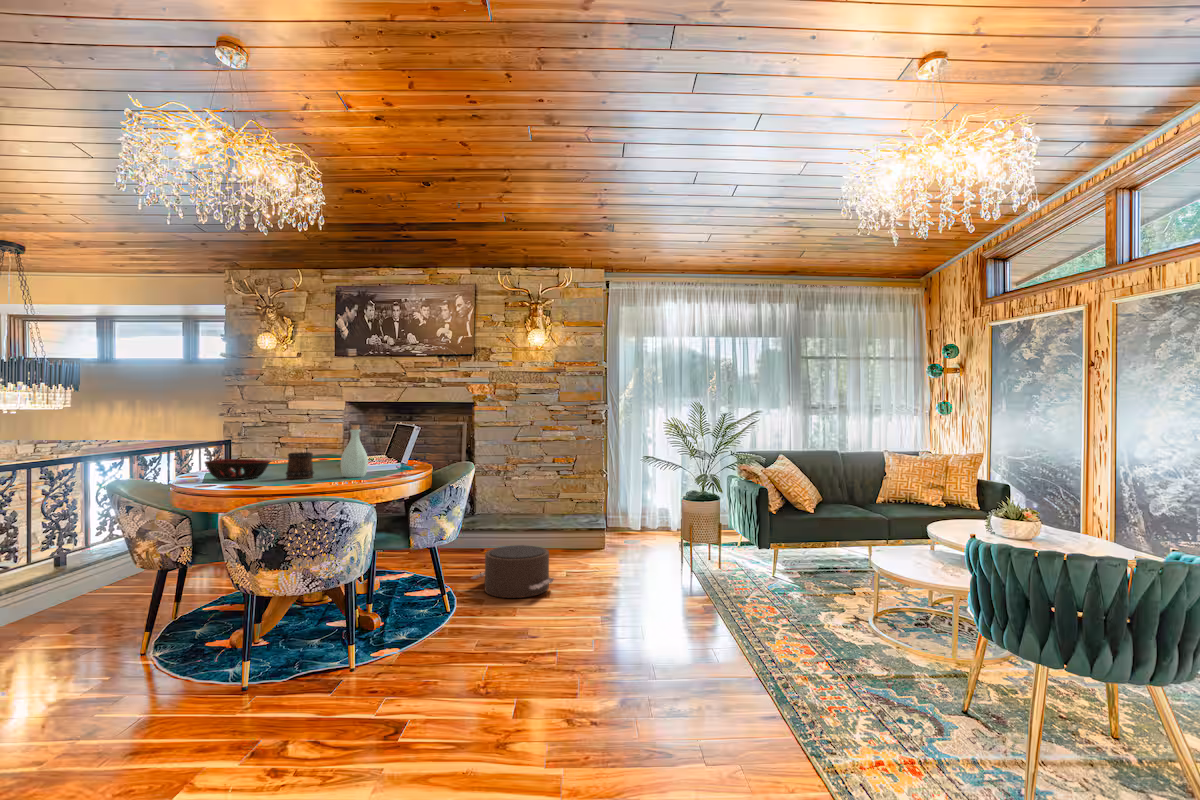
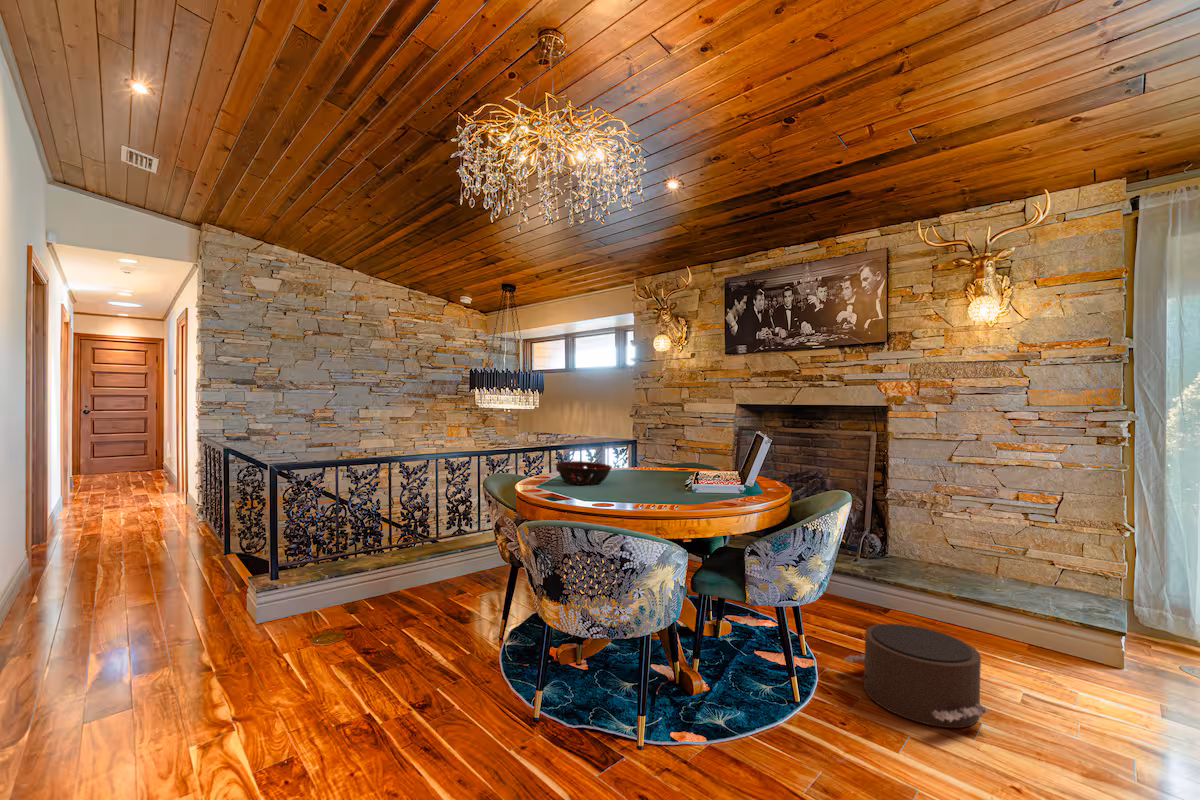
bottle: present [341,425,368,477] -> none [665,434,695,498]
beer mug: present [286,452,314,479] -> none [615,461,644,492]

